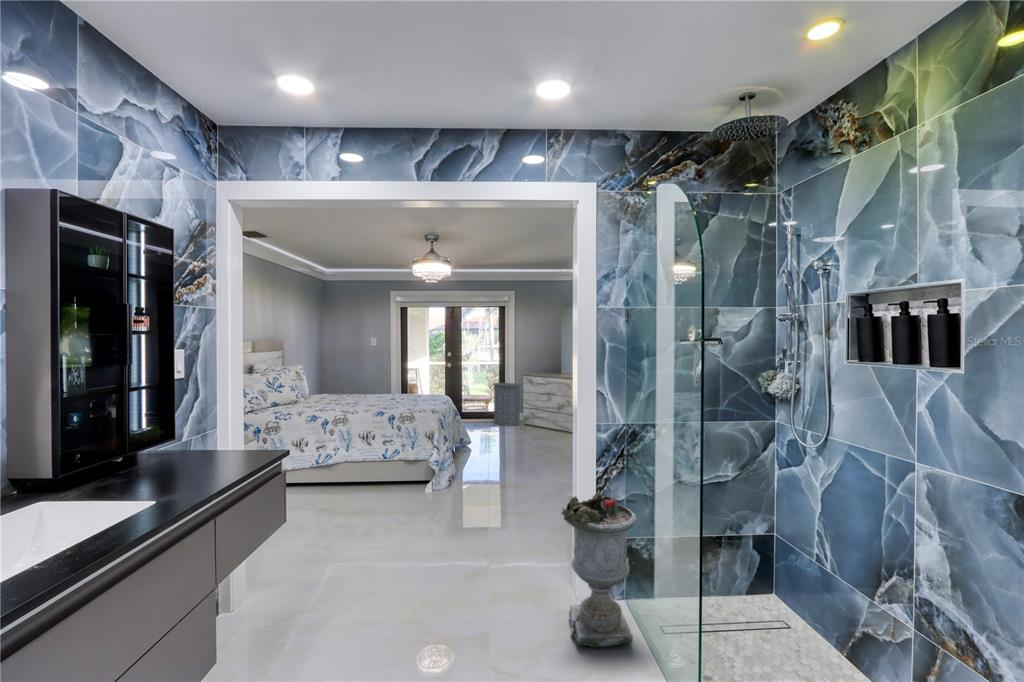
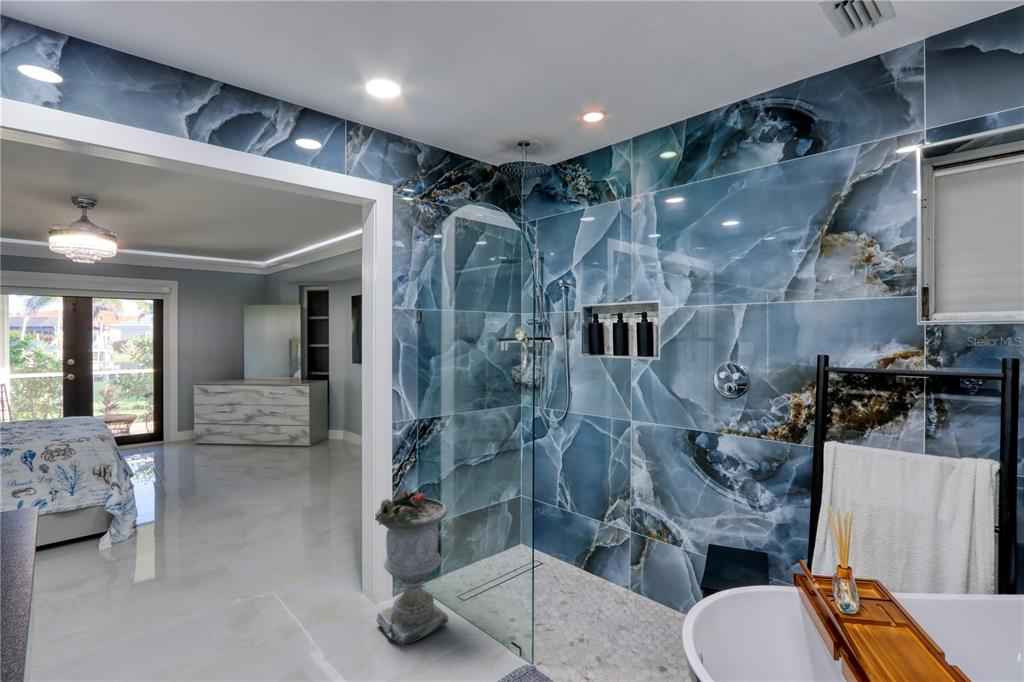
laundry hamper: present [493,383,520,426] -> none [149,396,195,450]

